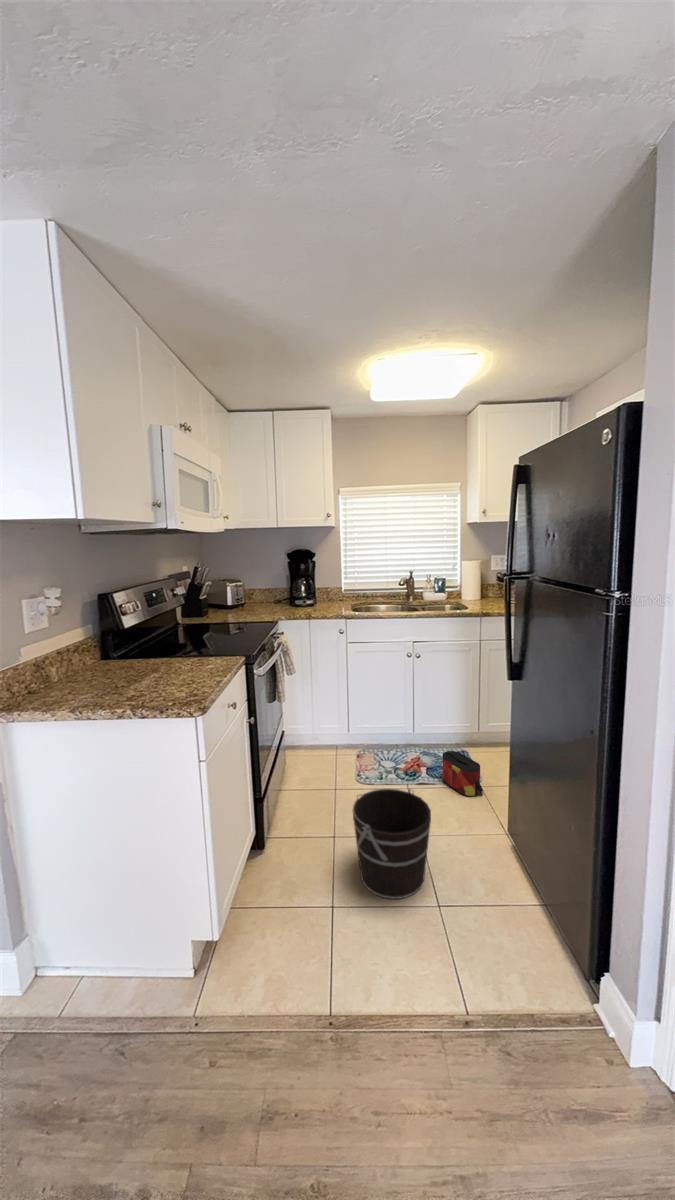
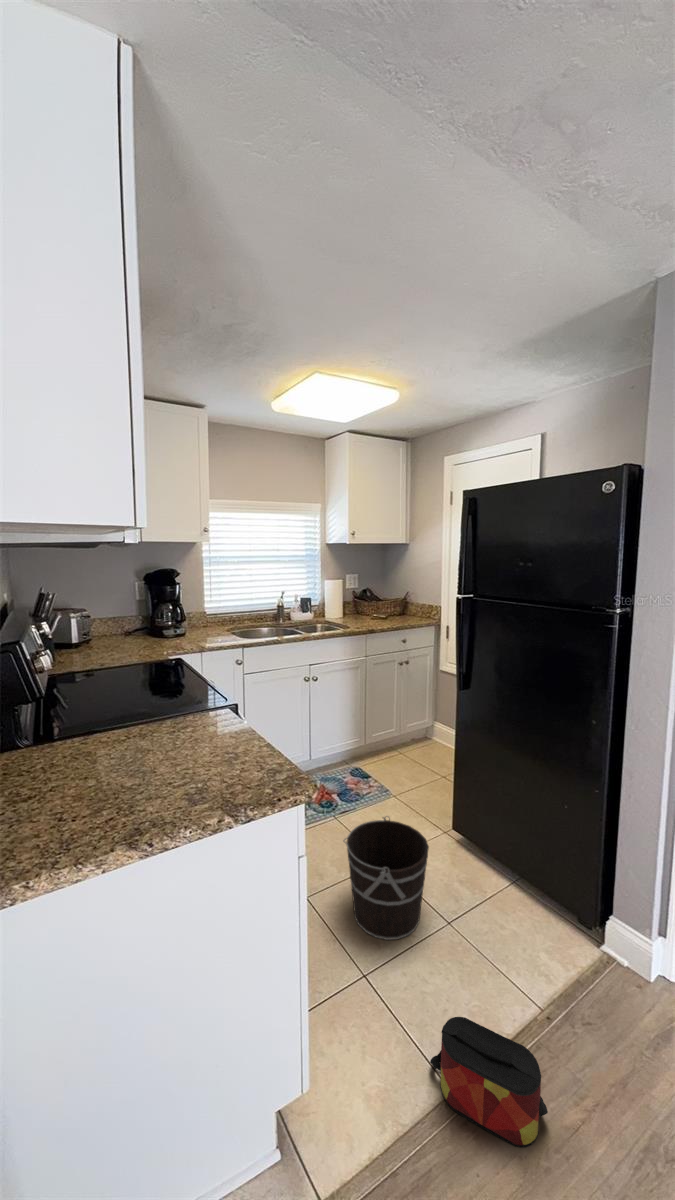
bag: present [442,751,483,797] -> present [430,1017,548,1148]

